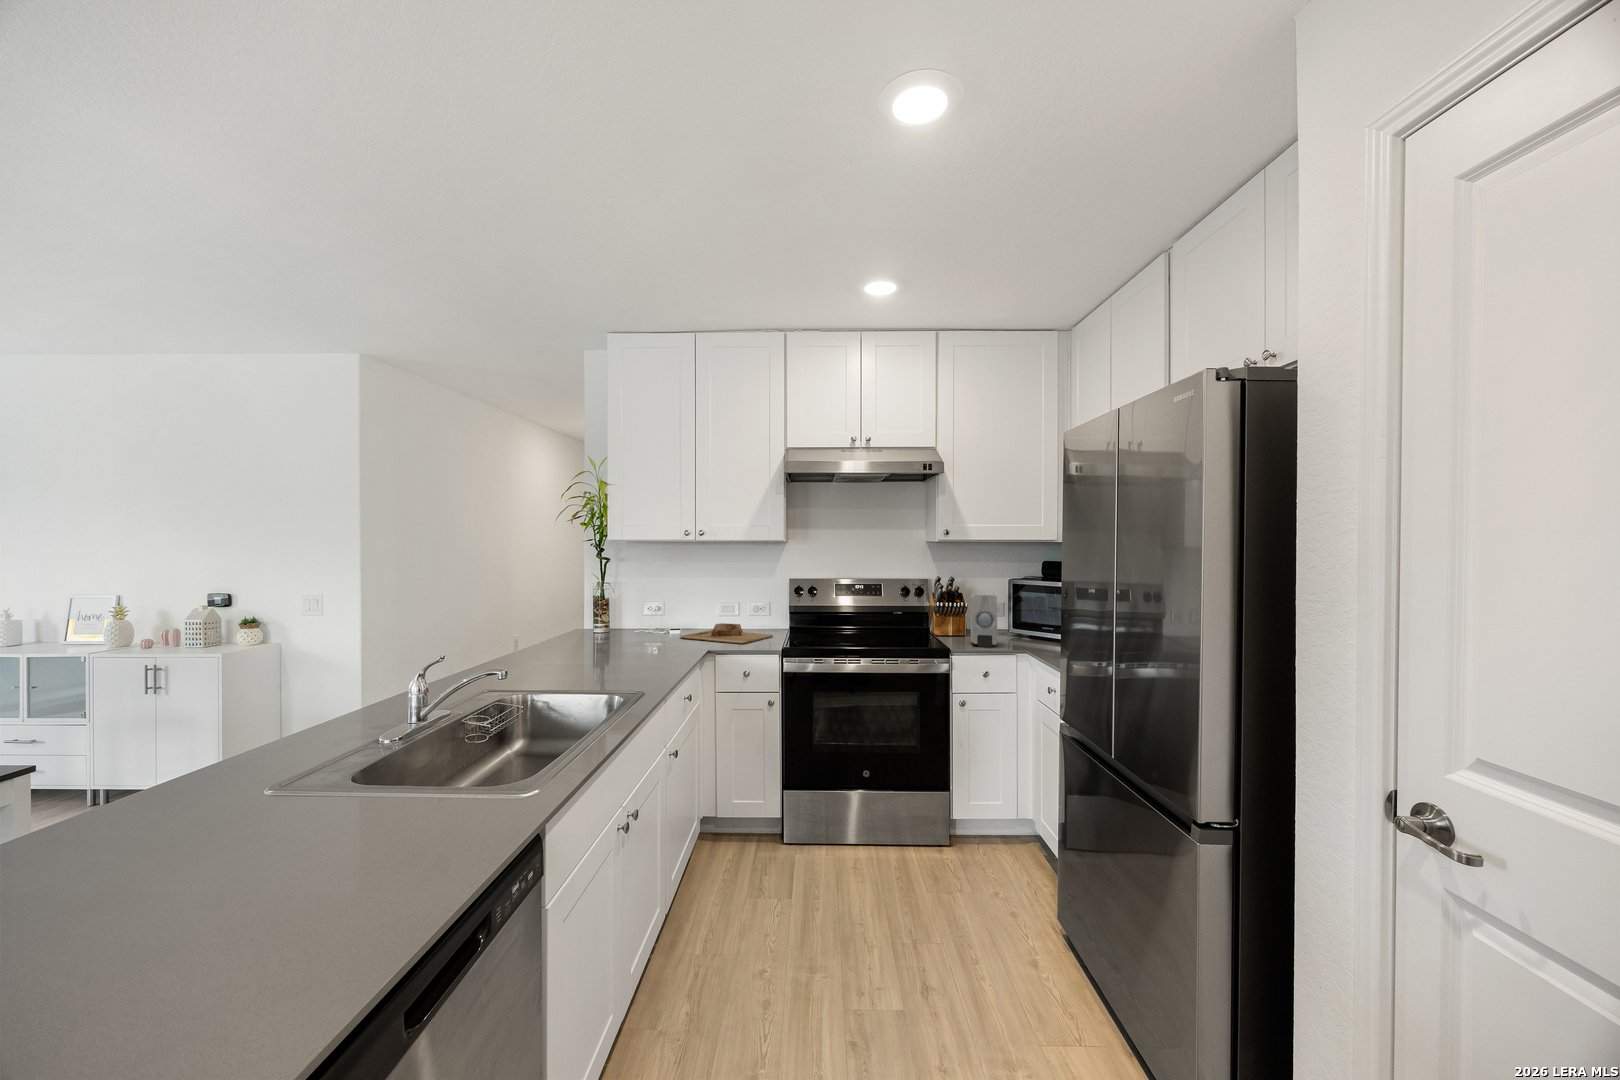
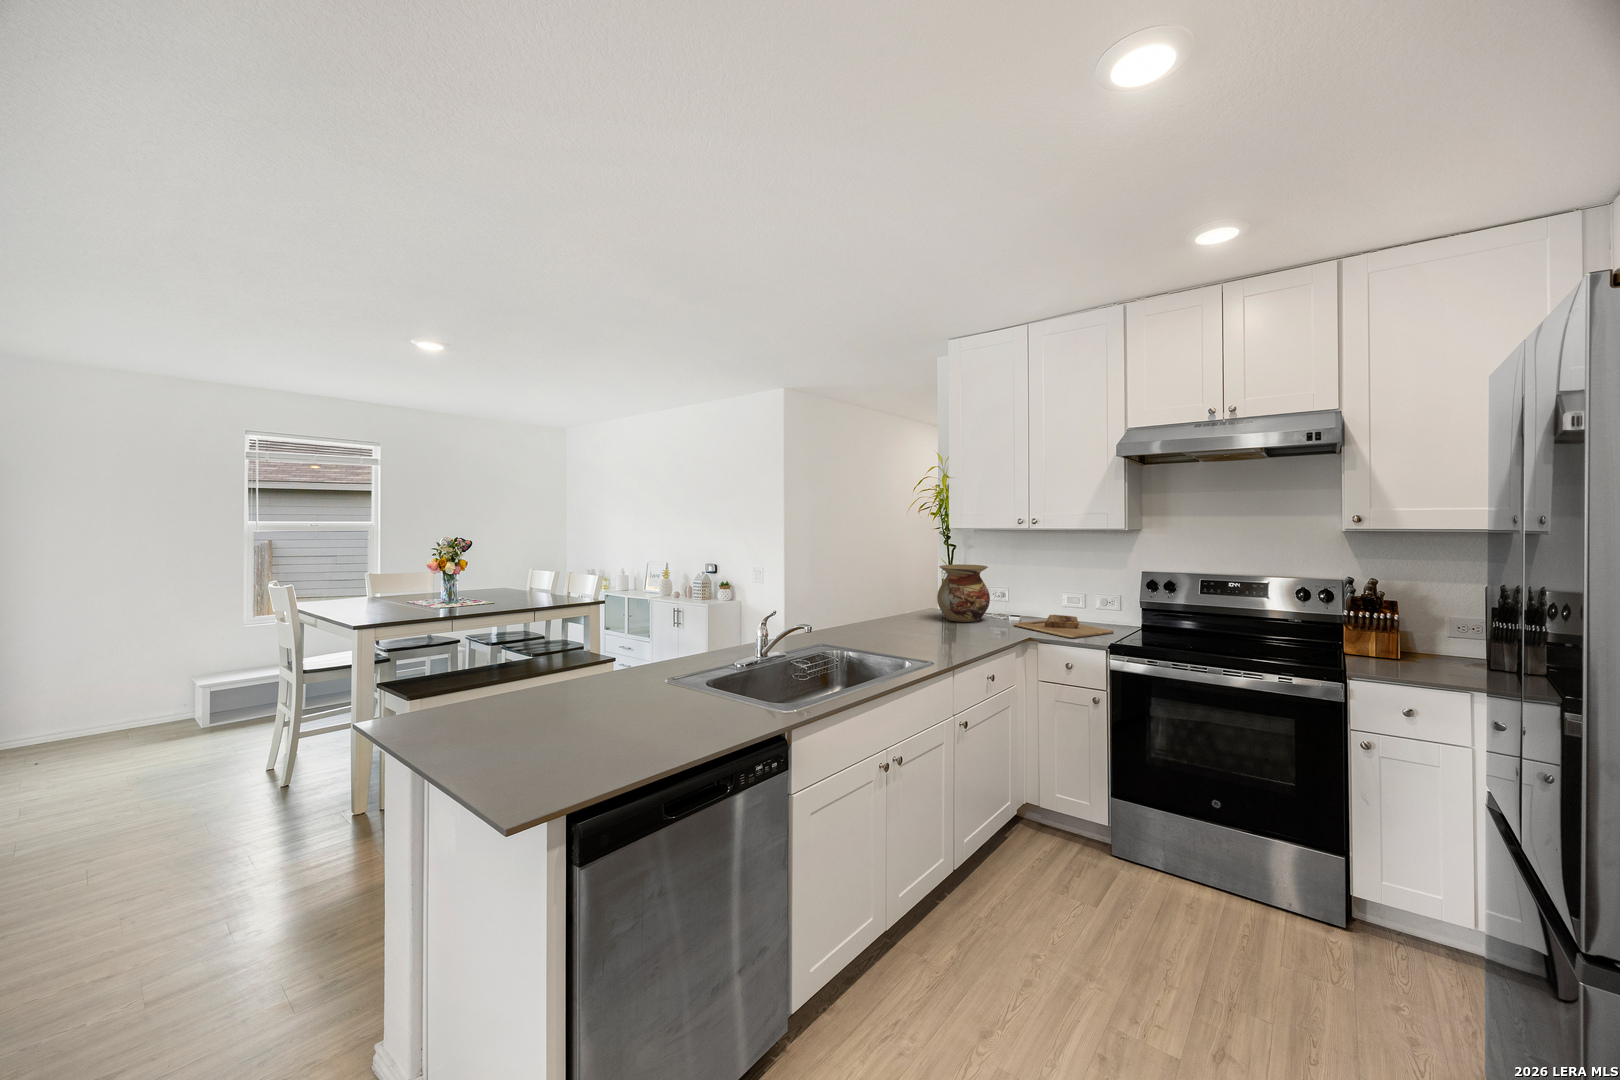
vase: none [596,578,653,639] -> present [937,564,990,622]
soap dispenser: present [971,595,997,647] -> none [1390,605,1438,678]

